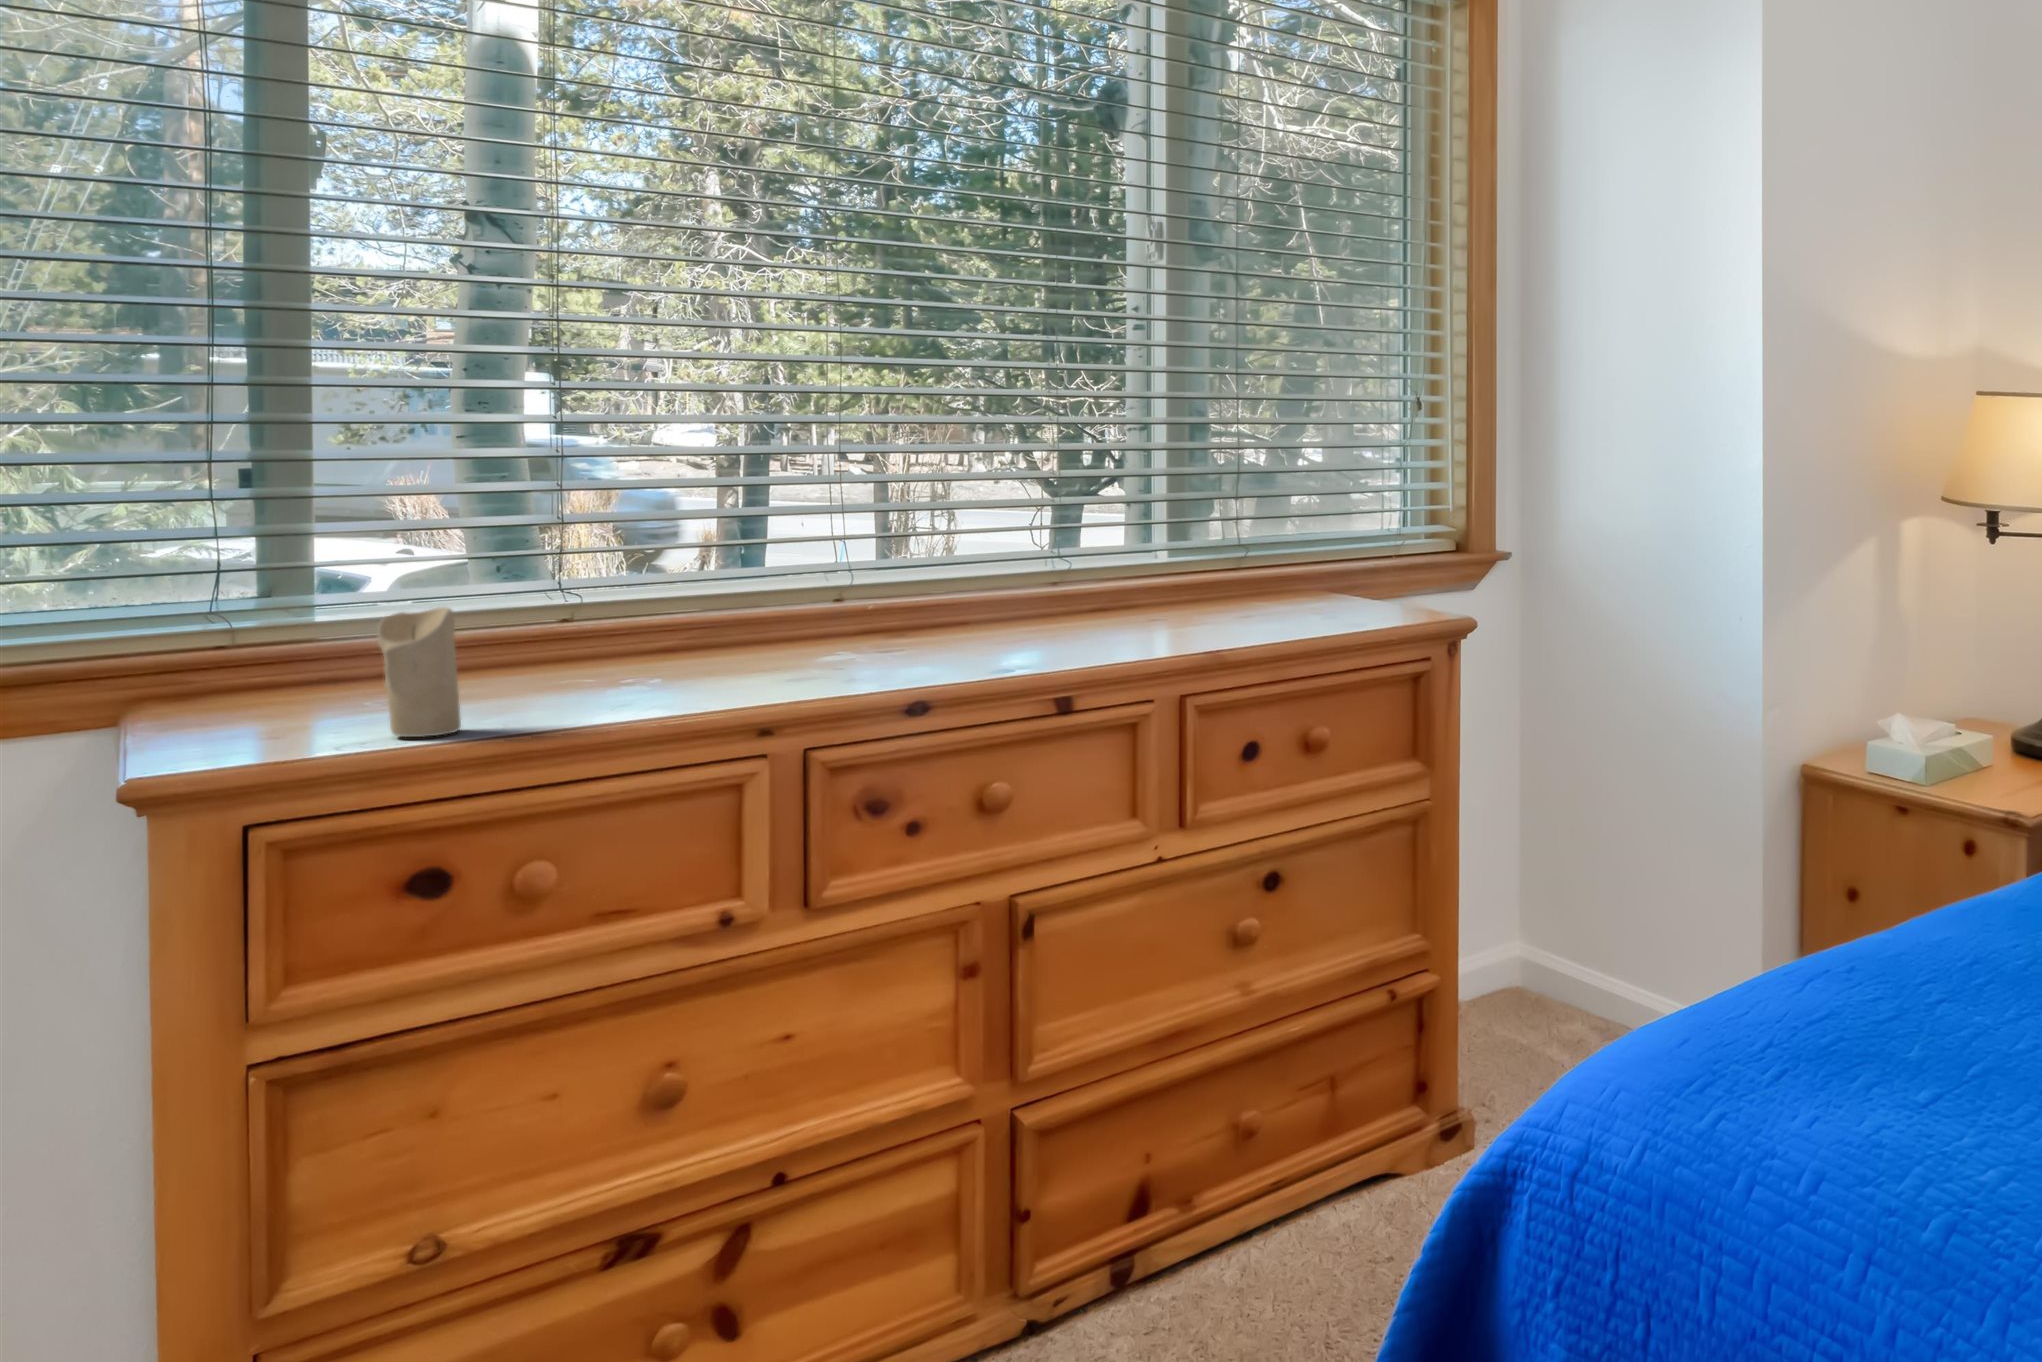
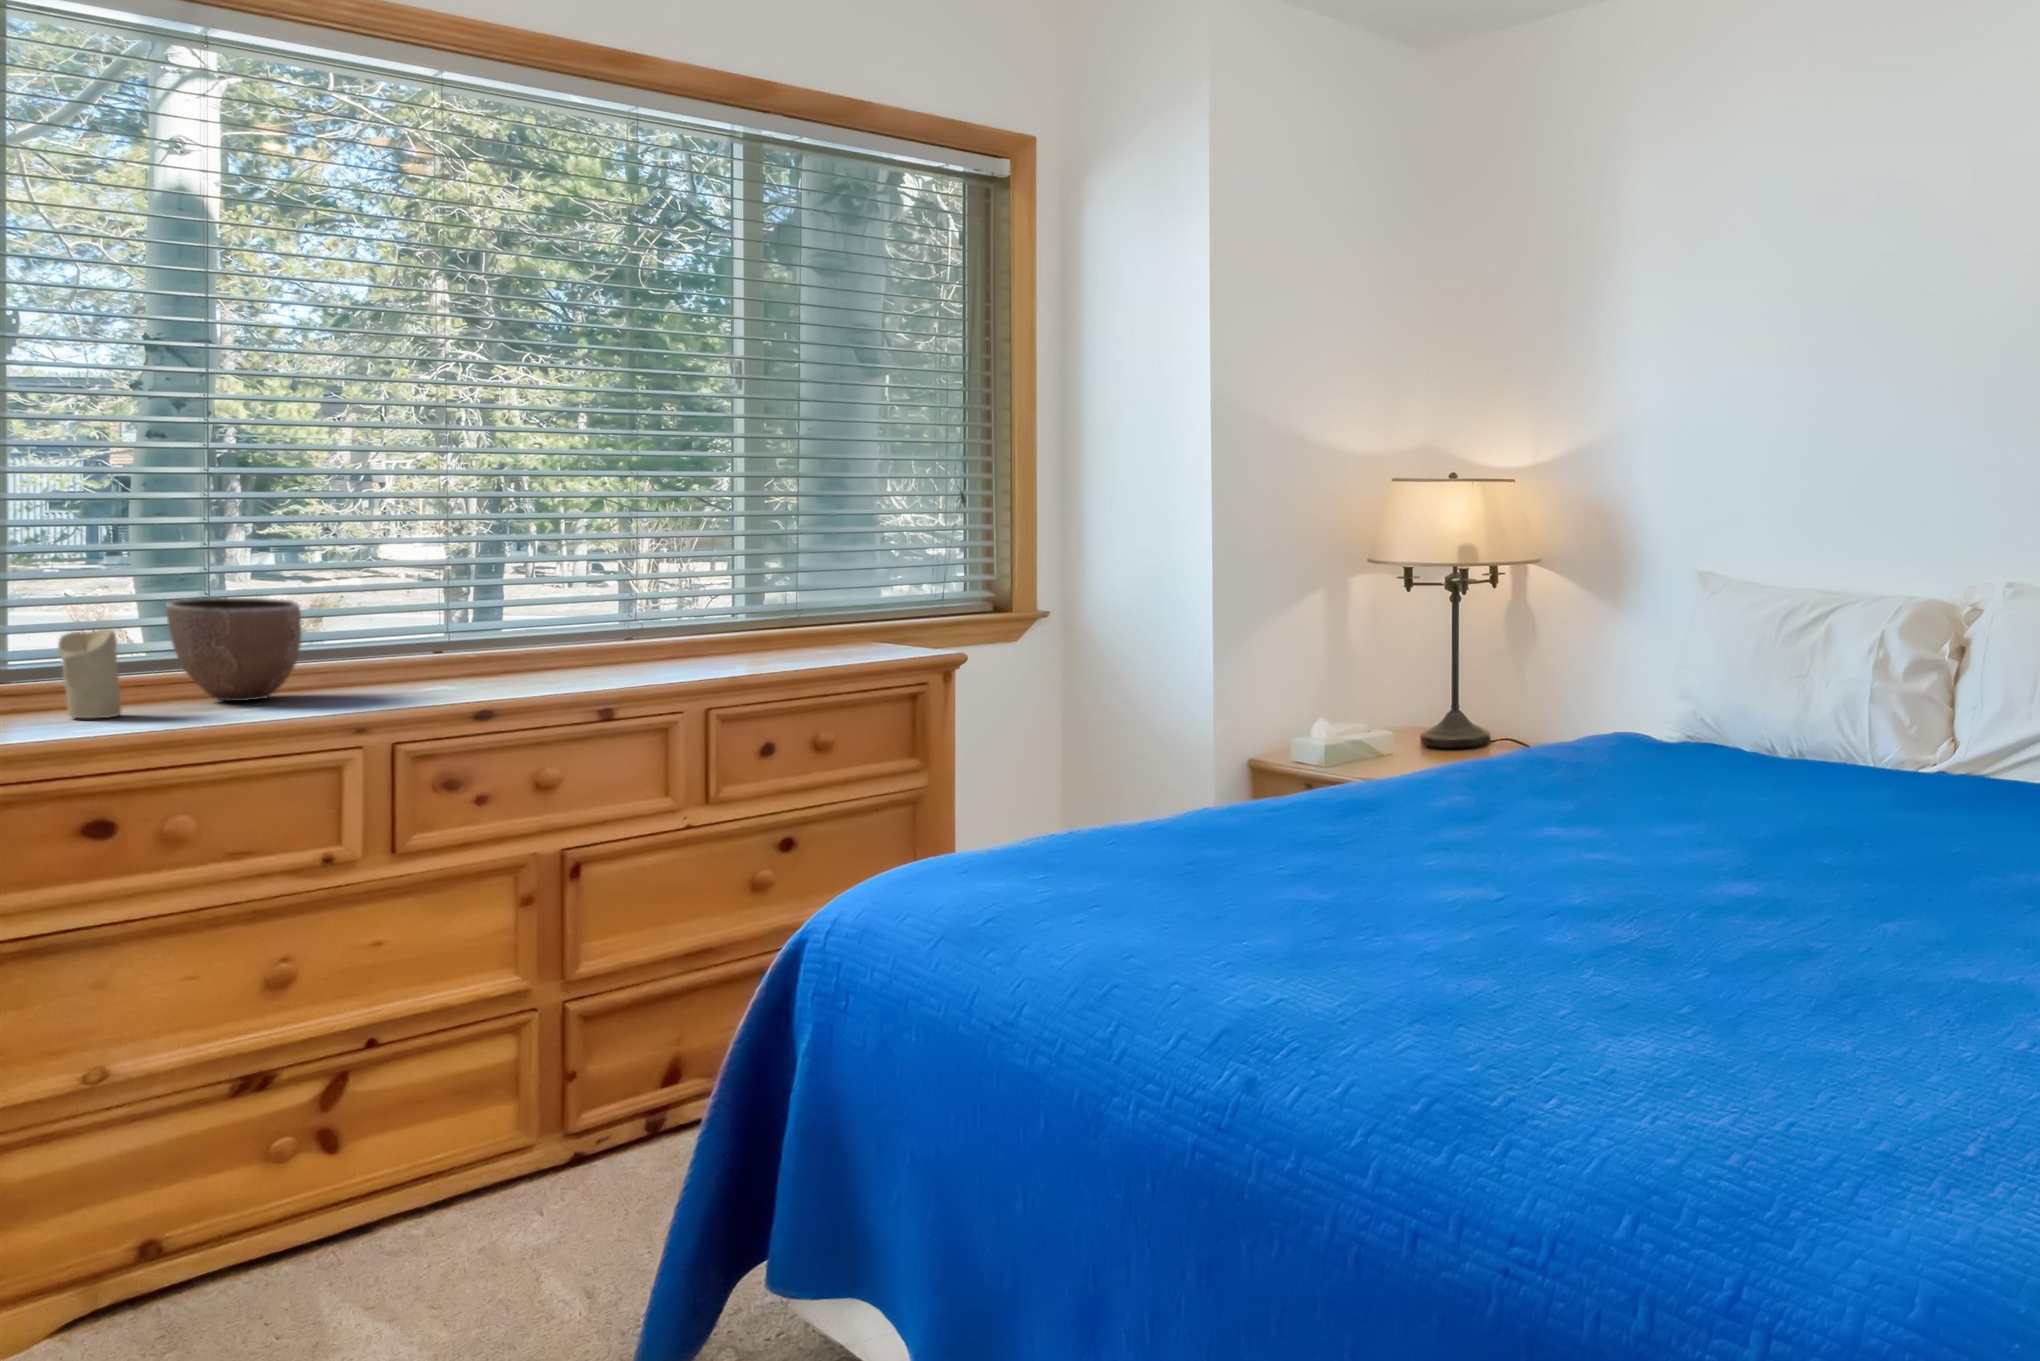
decorative bowl: none [518,559,690,704] -> present [166,598,302,701]

